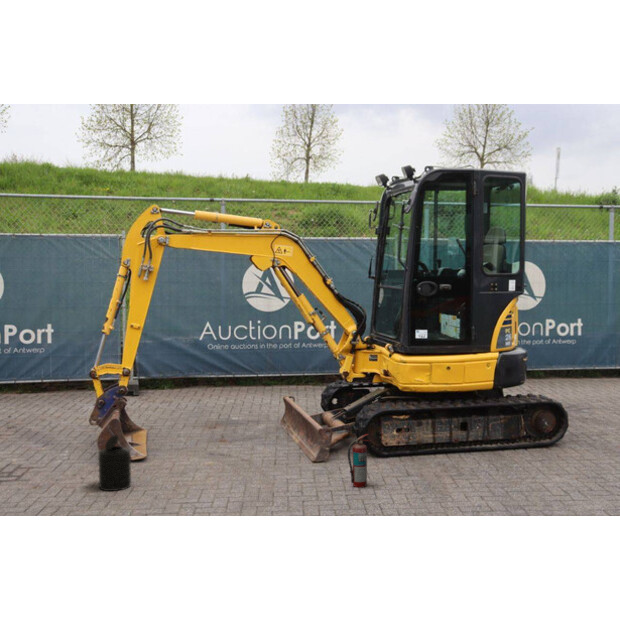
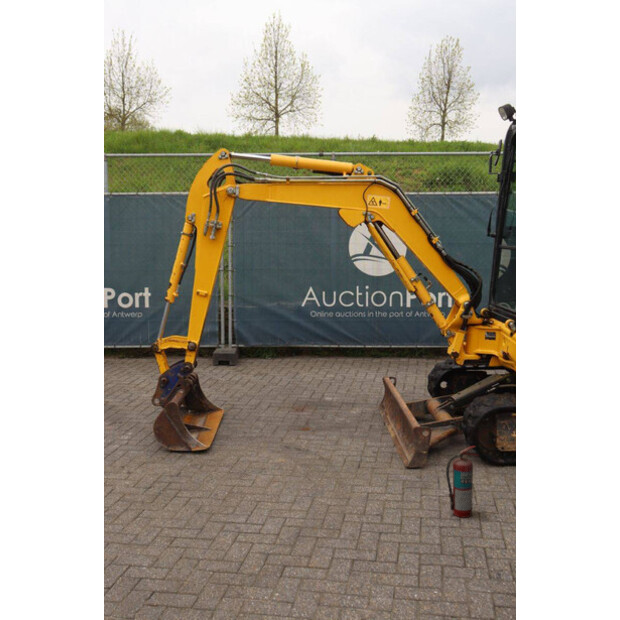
trash can: present [99,435,131,491] -> none [132,430,173,500]

